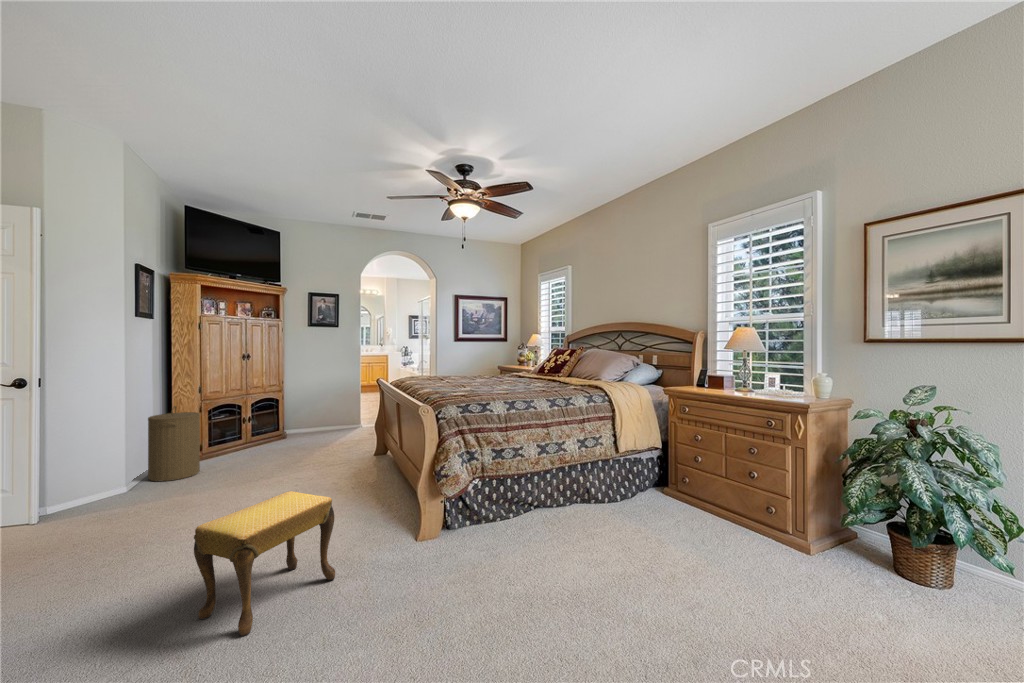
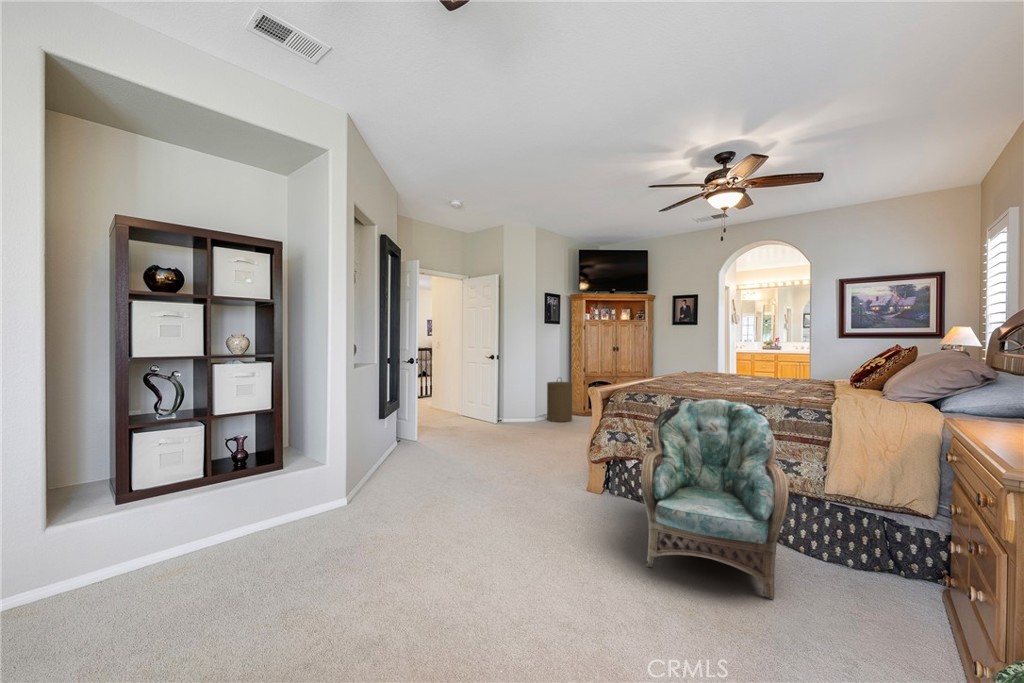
armchair: none [532,396,675,564] -> present [641,399,789,599]
footstool: present [194,491,335,636] -> none [453,427,513,484]

